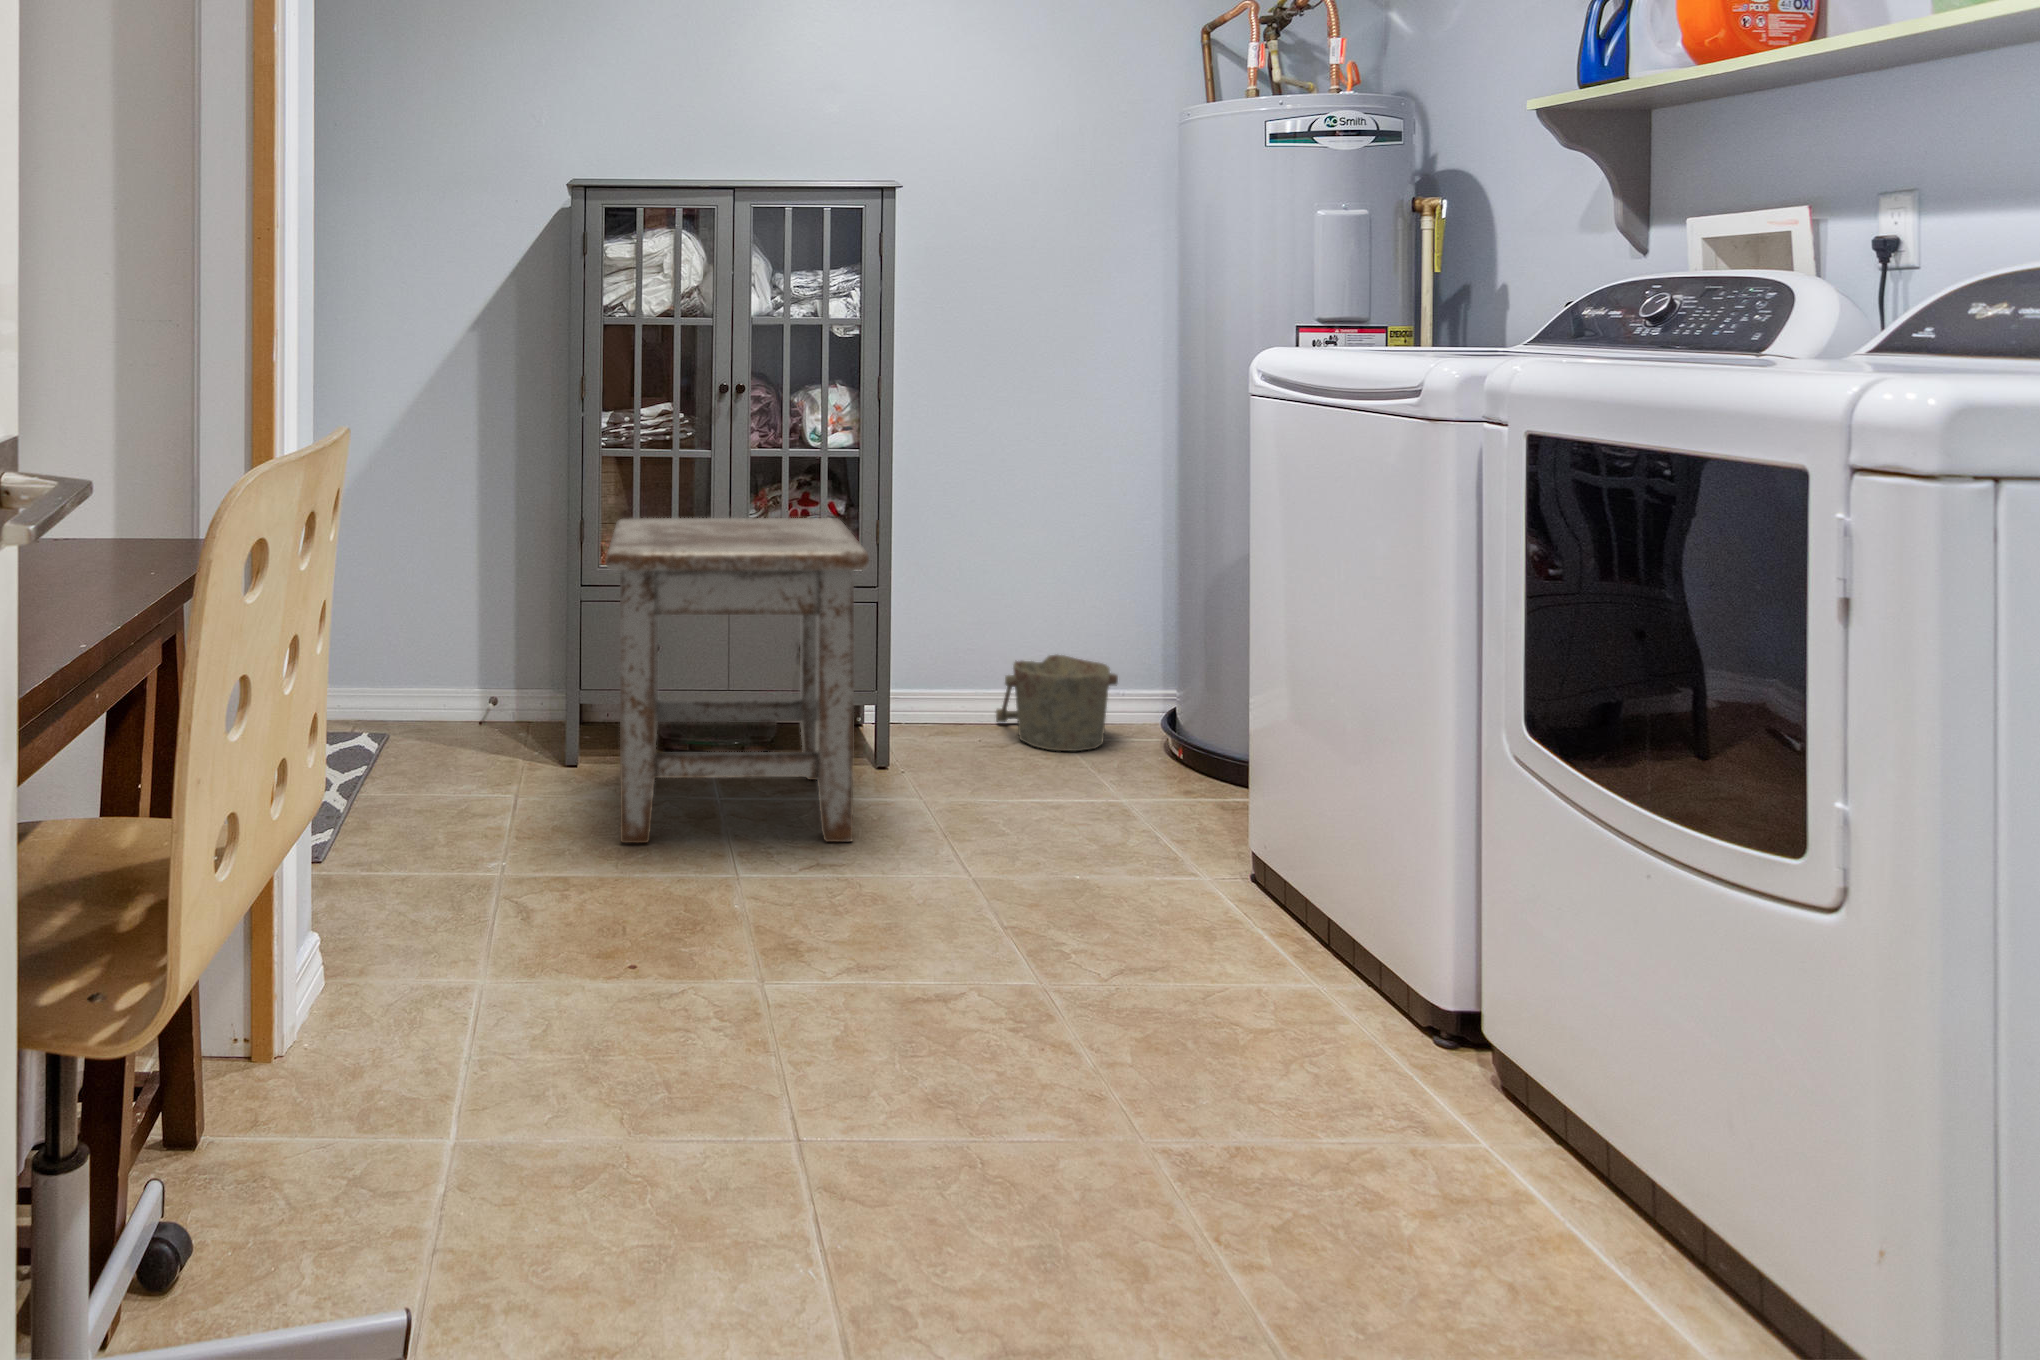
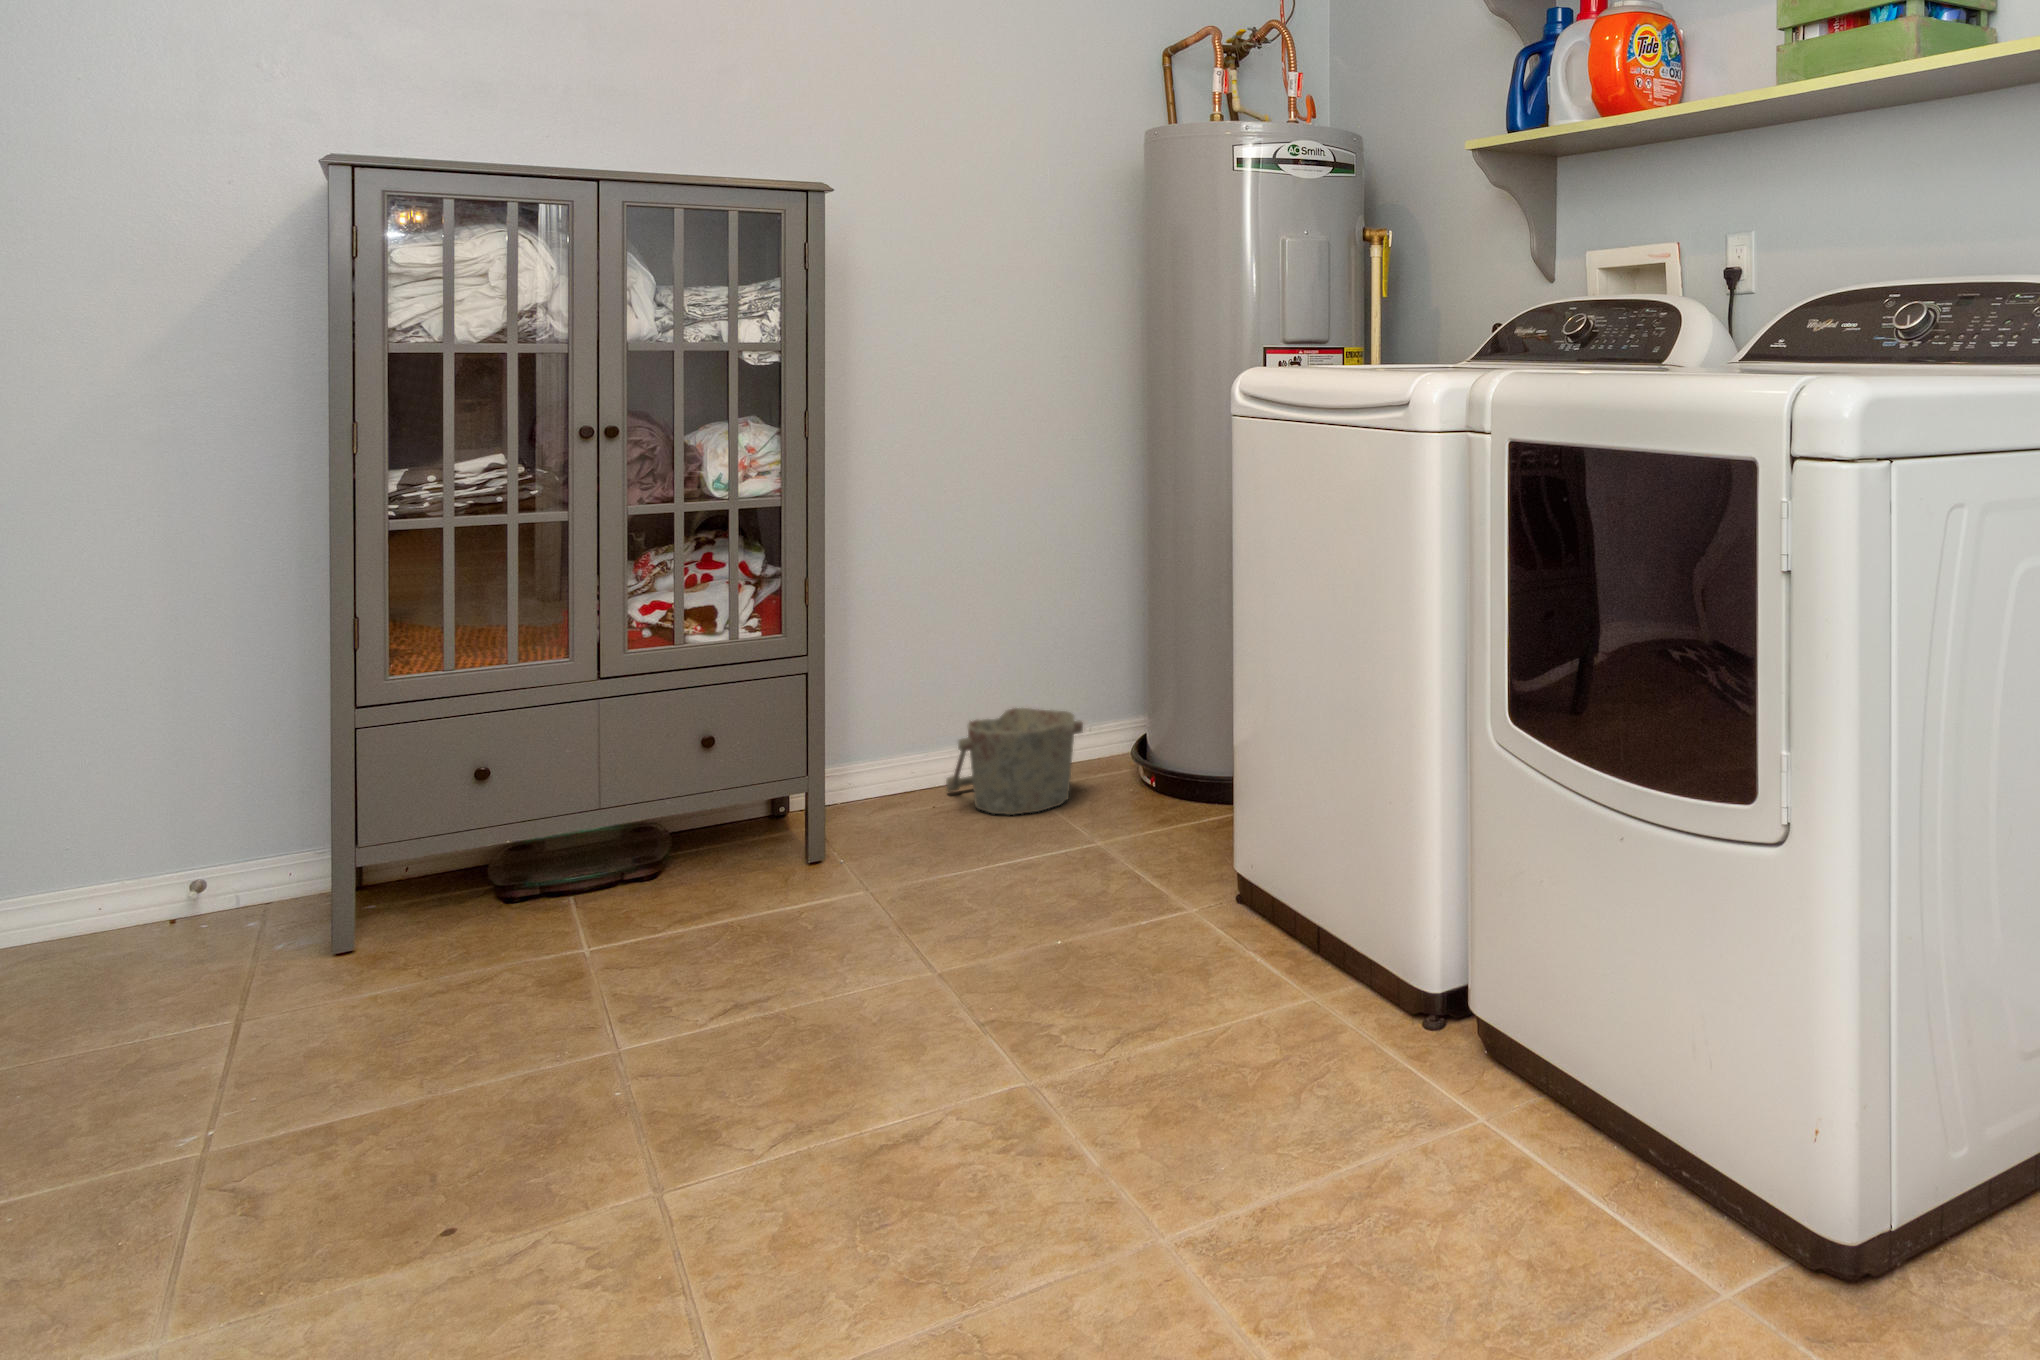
stool: present [605,518,869,843] -> none [415,580,802,1040]

